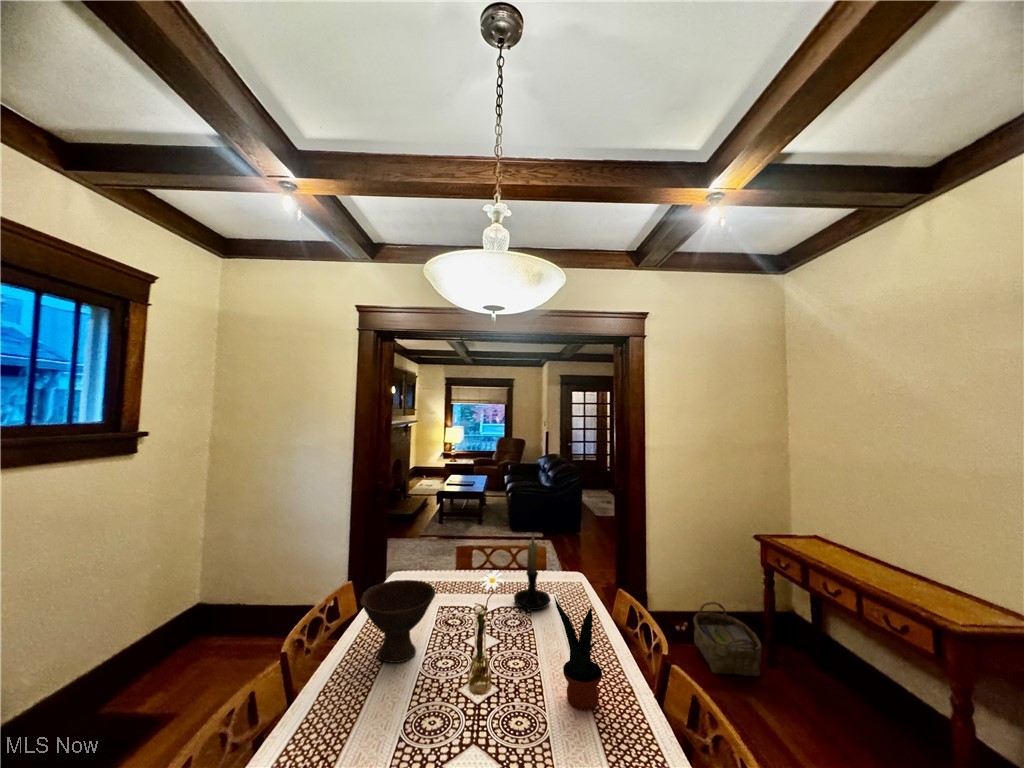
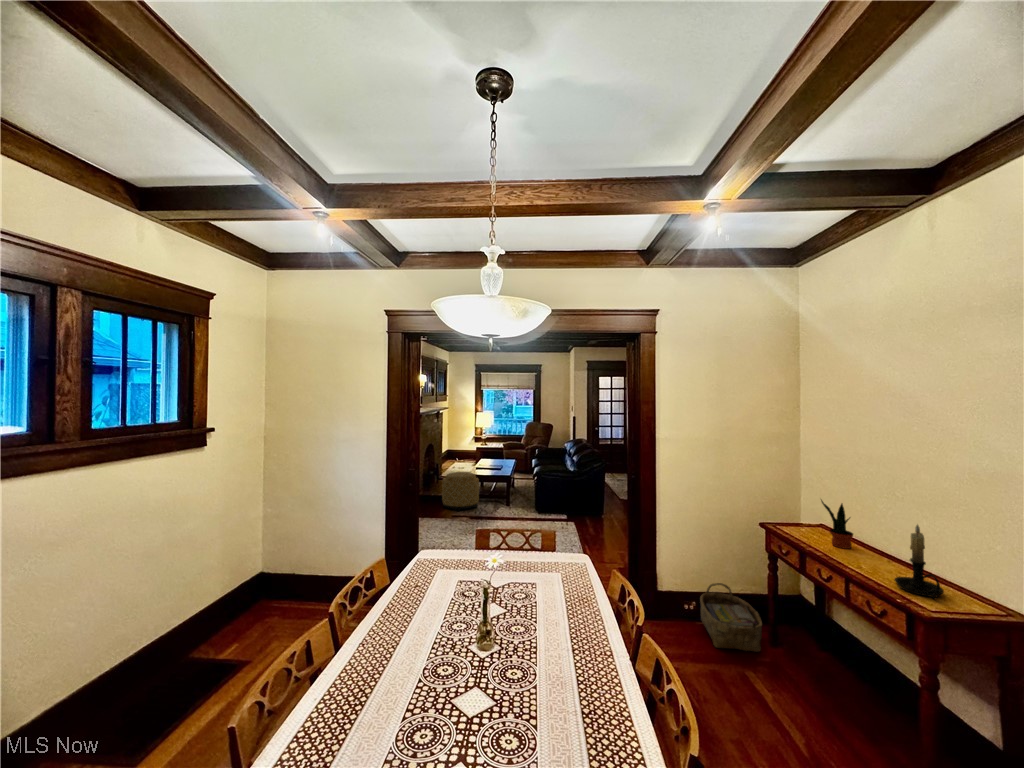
ottoman: none [410,488,450,531] -> present [442,472,479,511]
candle holder: present [514,535,550,613] -> present [894,524,944,599]
bowl: present [360,580,435,663] -> none [389,555,451,625]
potted plant: present [554,596,602,710] -> present [821,500,853,549]

